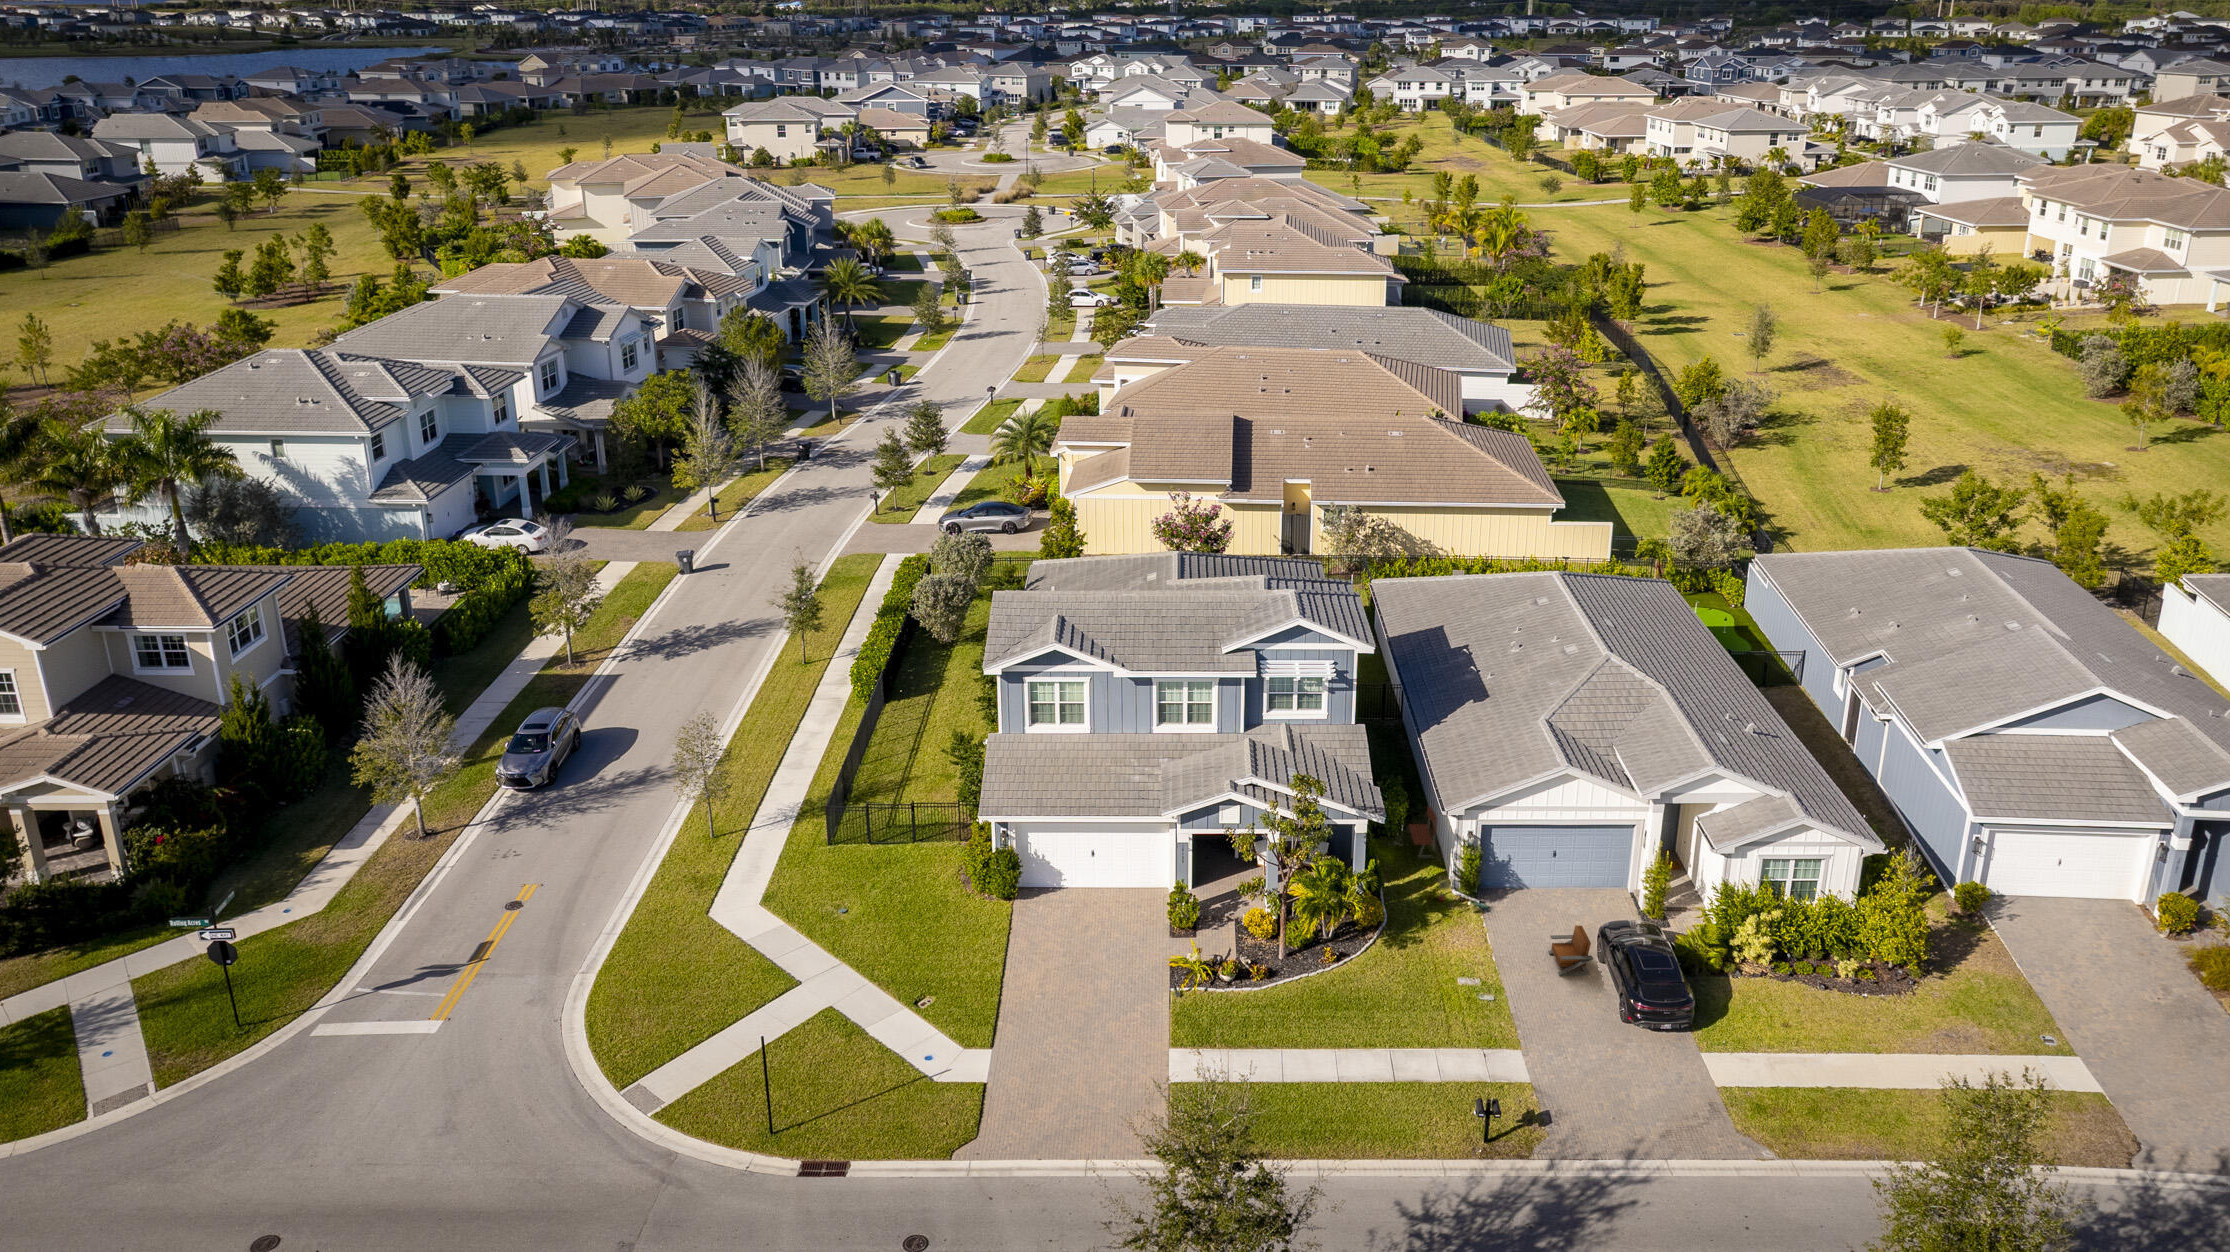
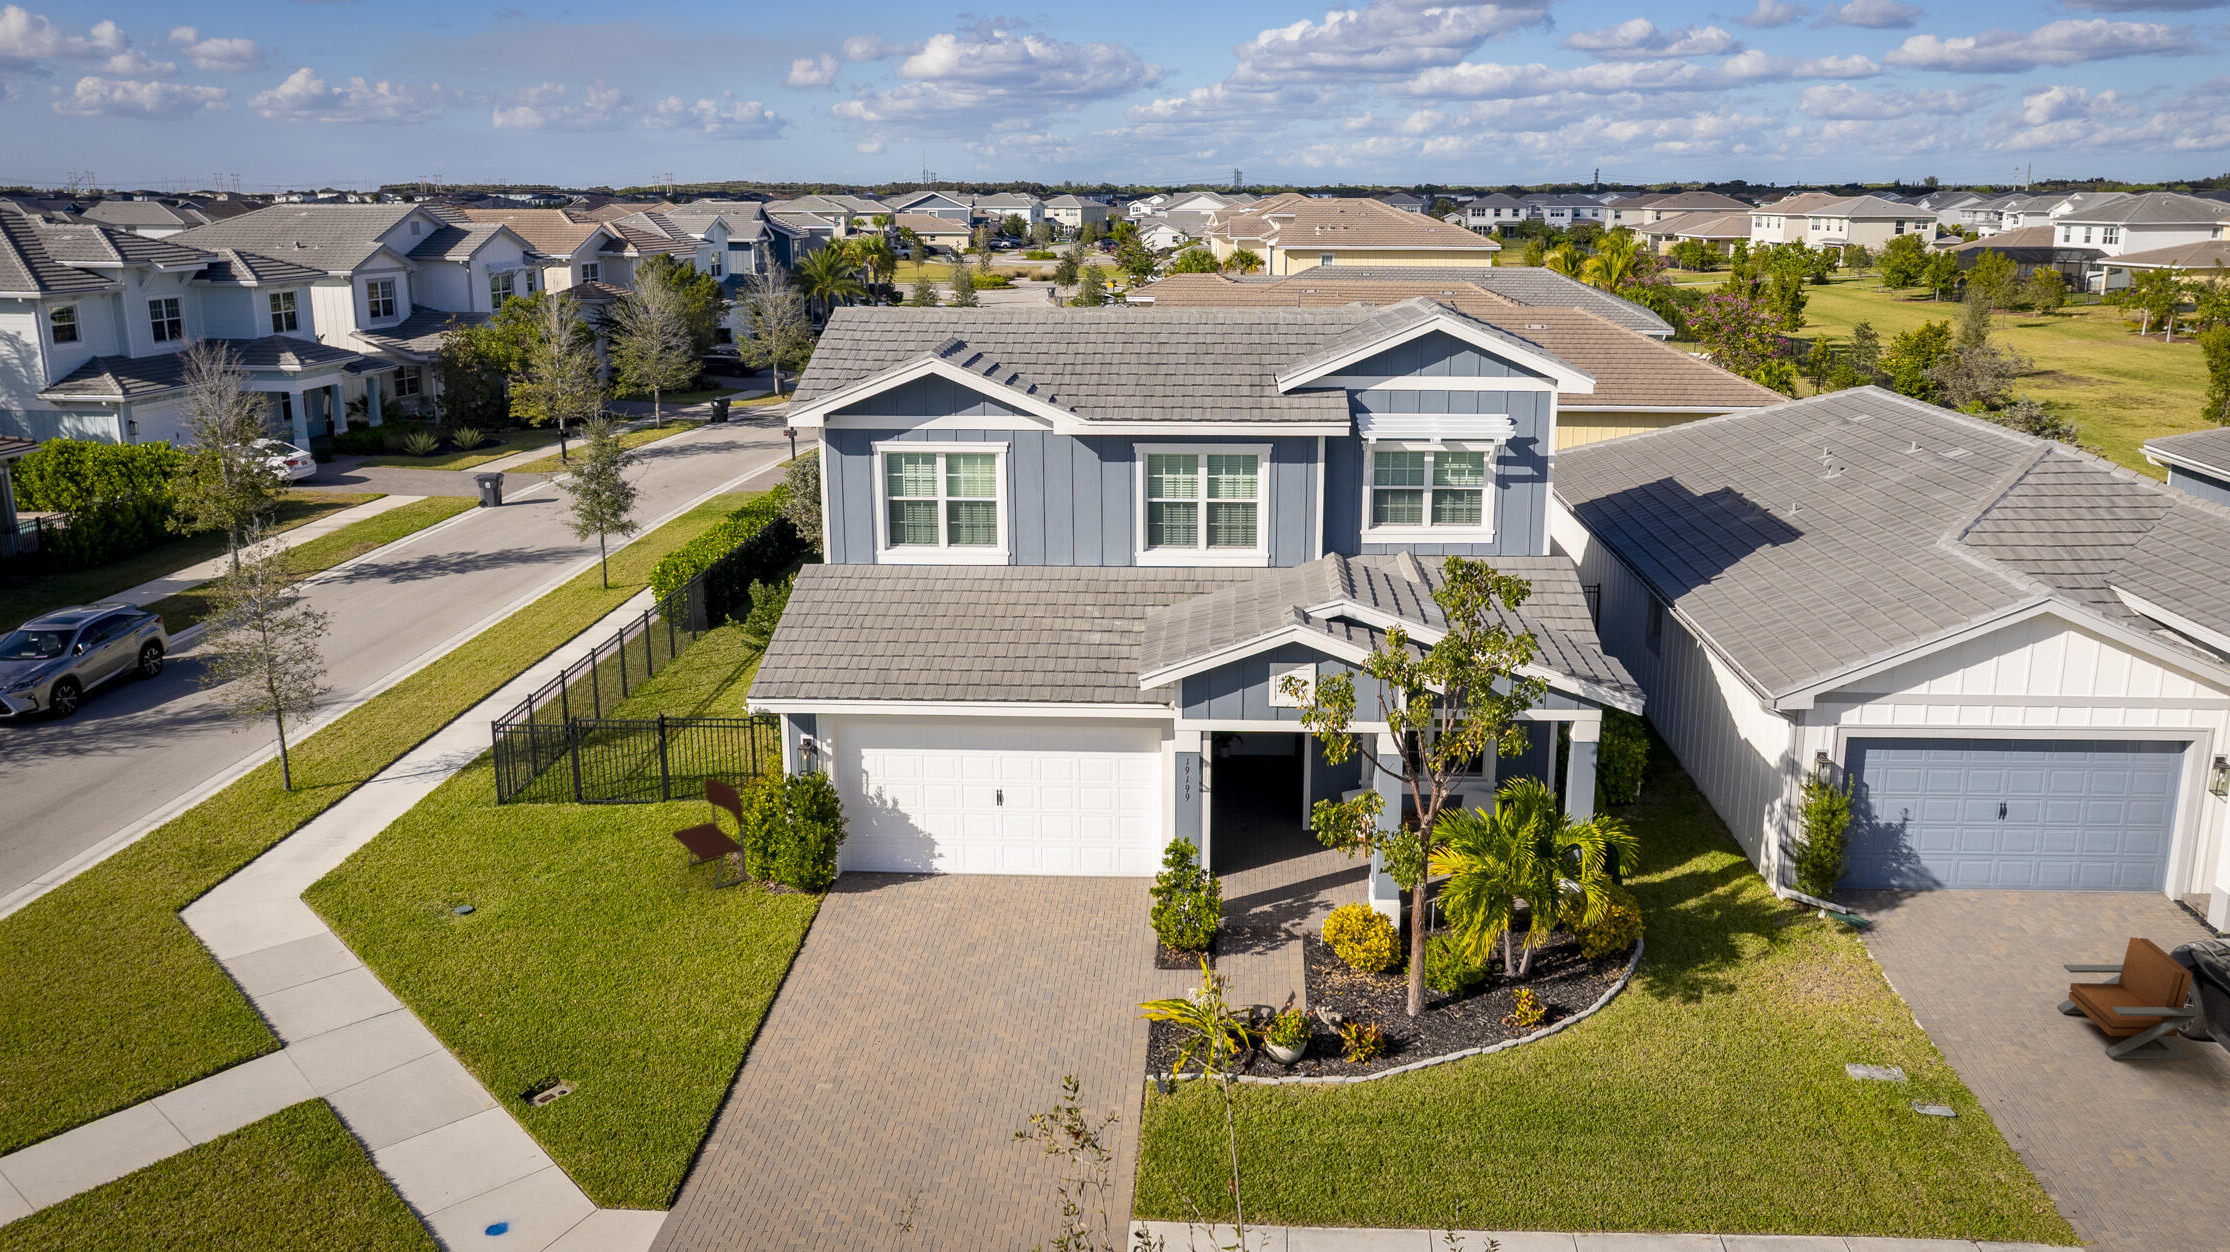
bench: present [1409,806,1437,856] -> present [672,778,747,888]
potted tree: present [1438,877,1452,901] -> none [1749,845,1791,908]

